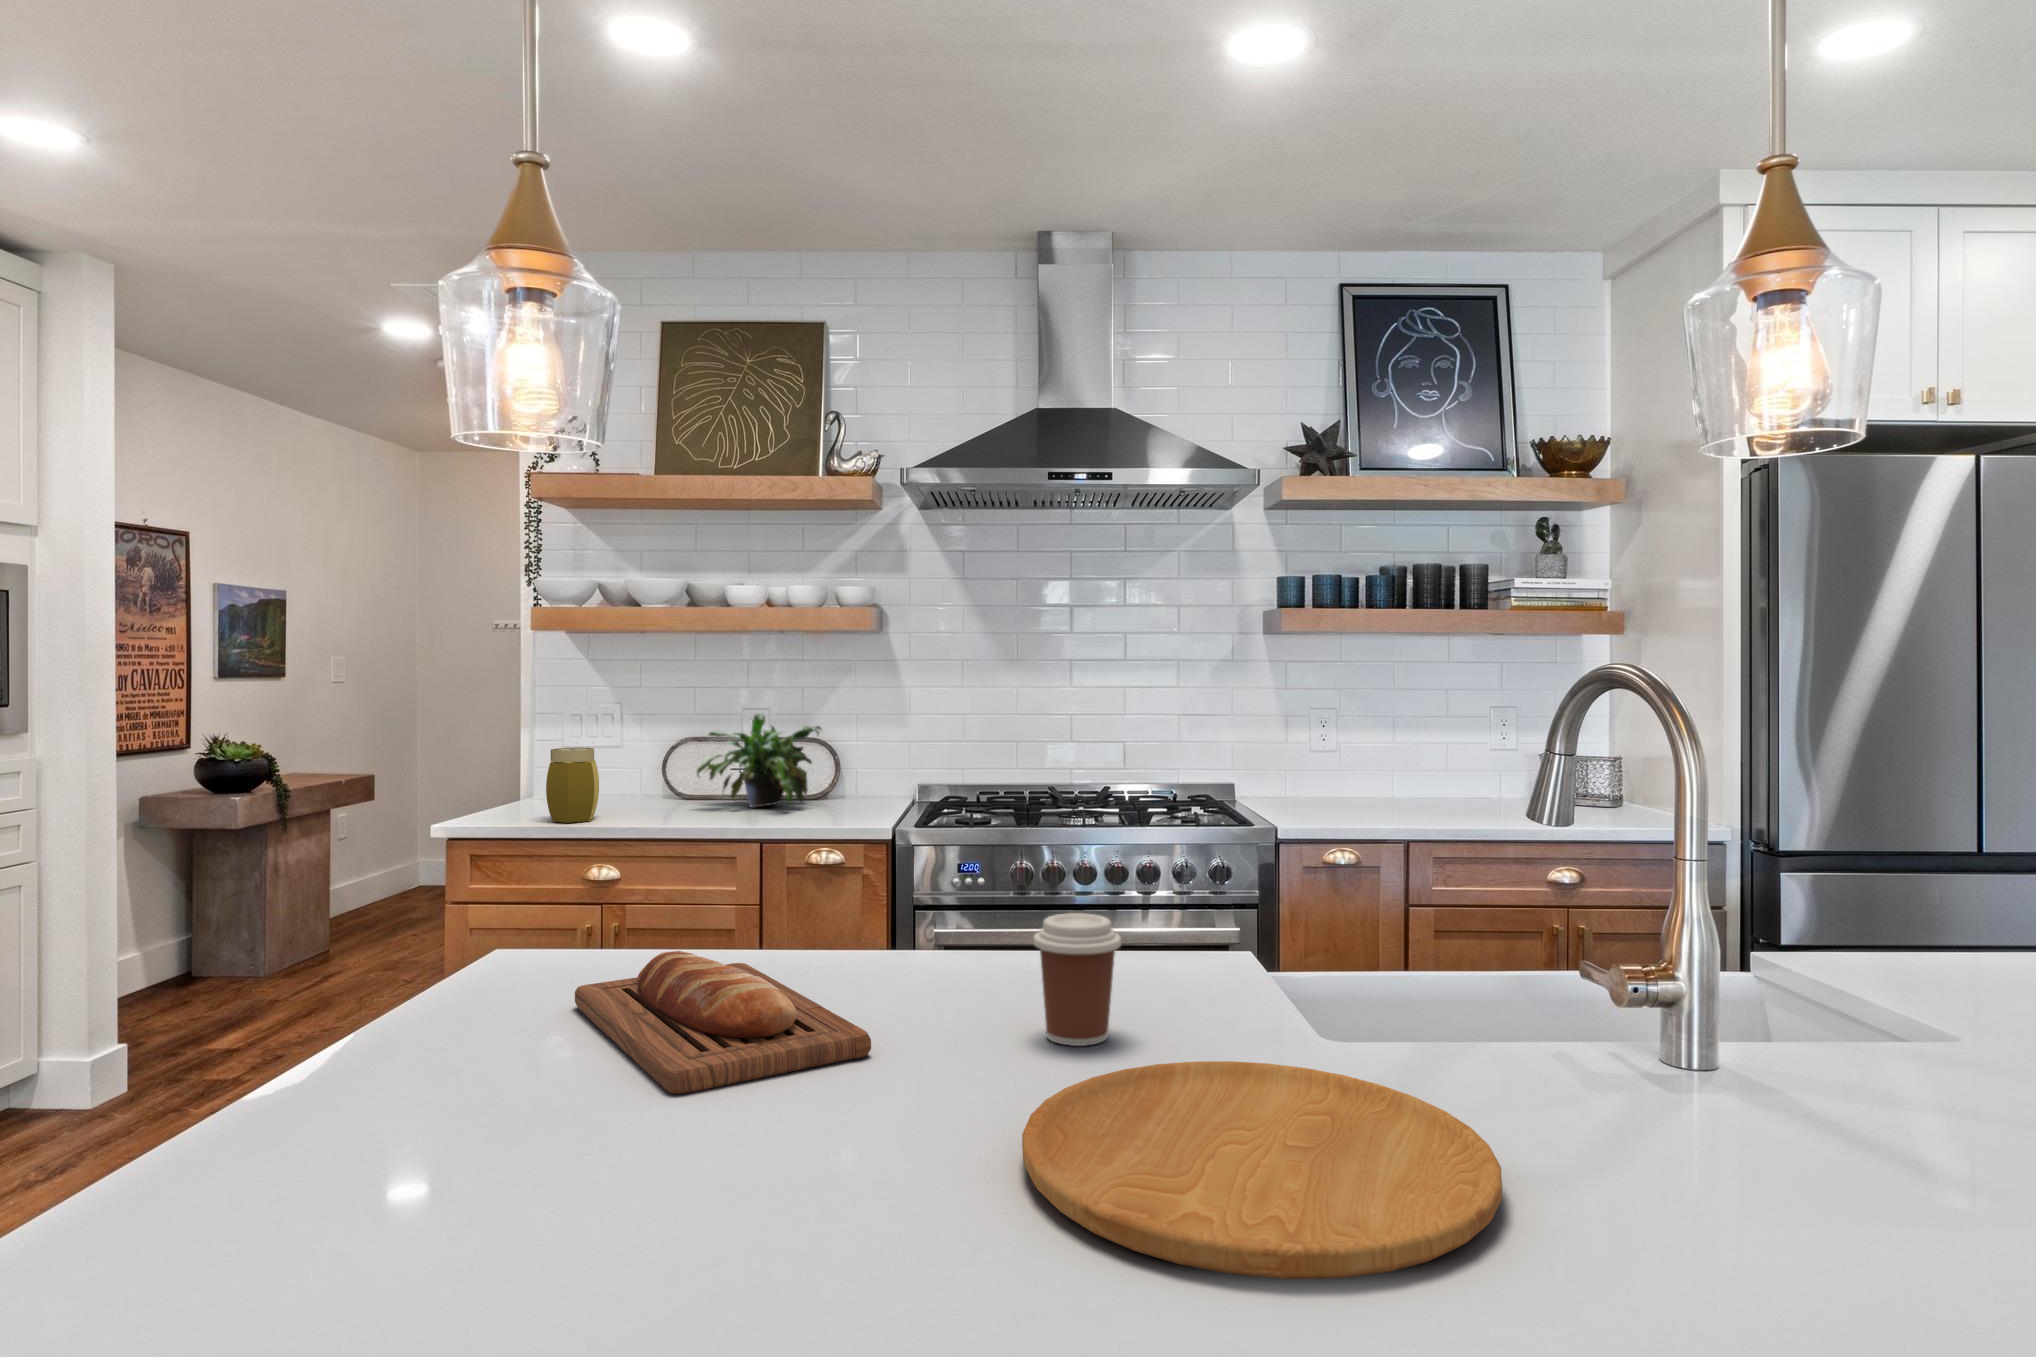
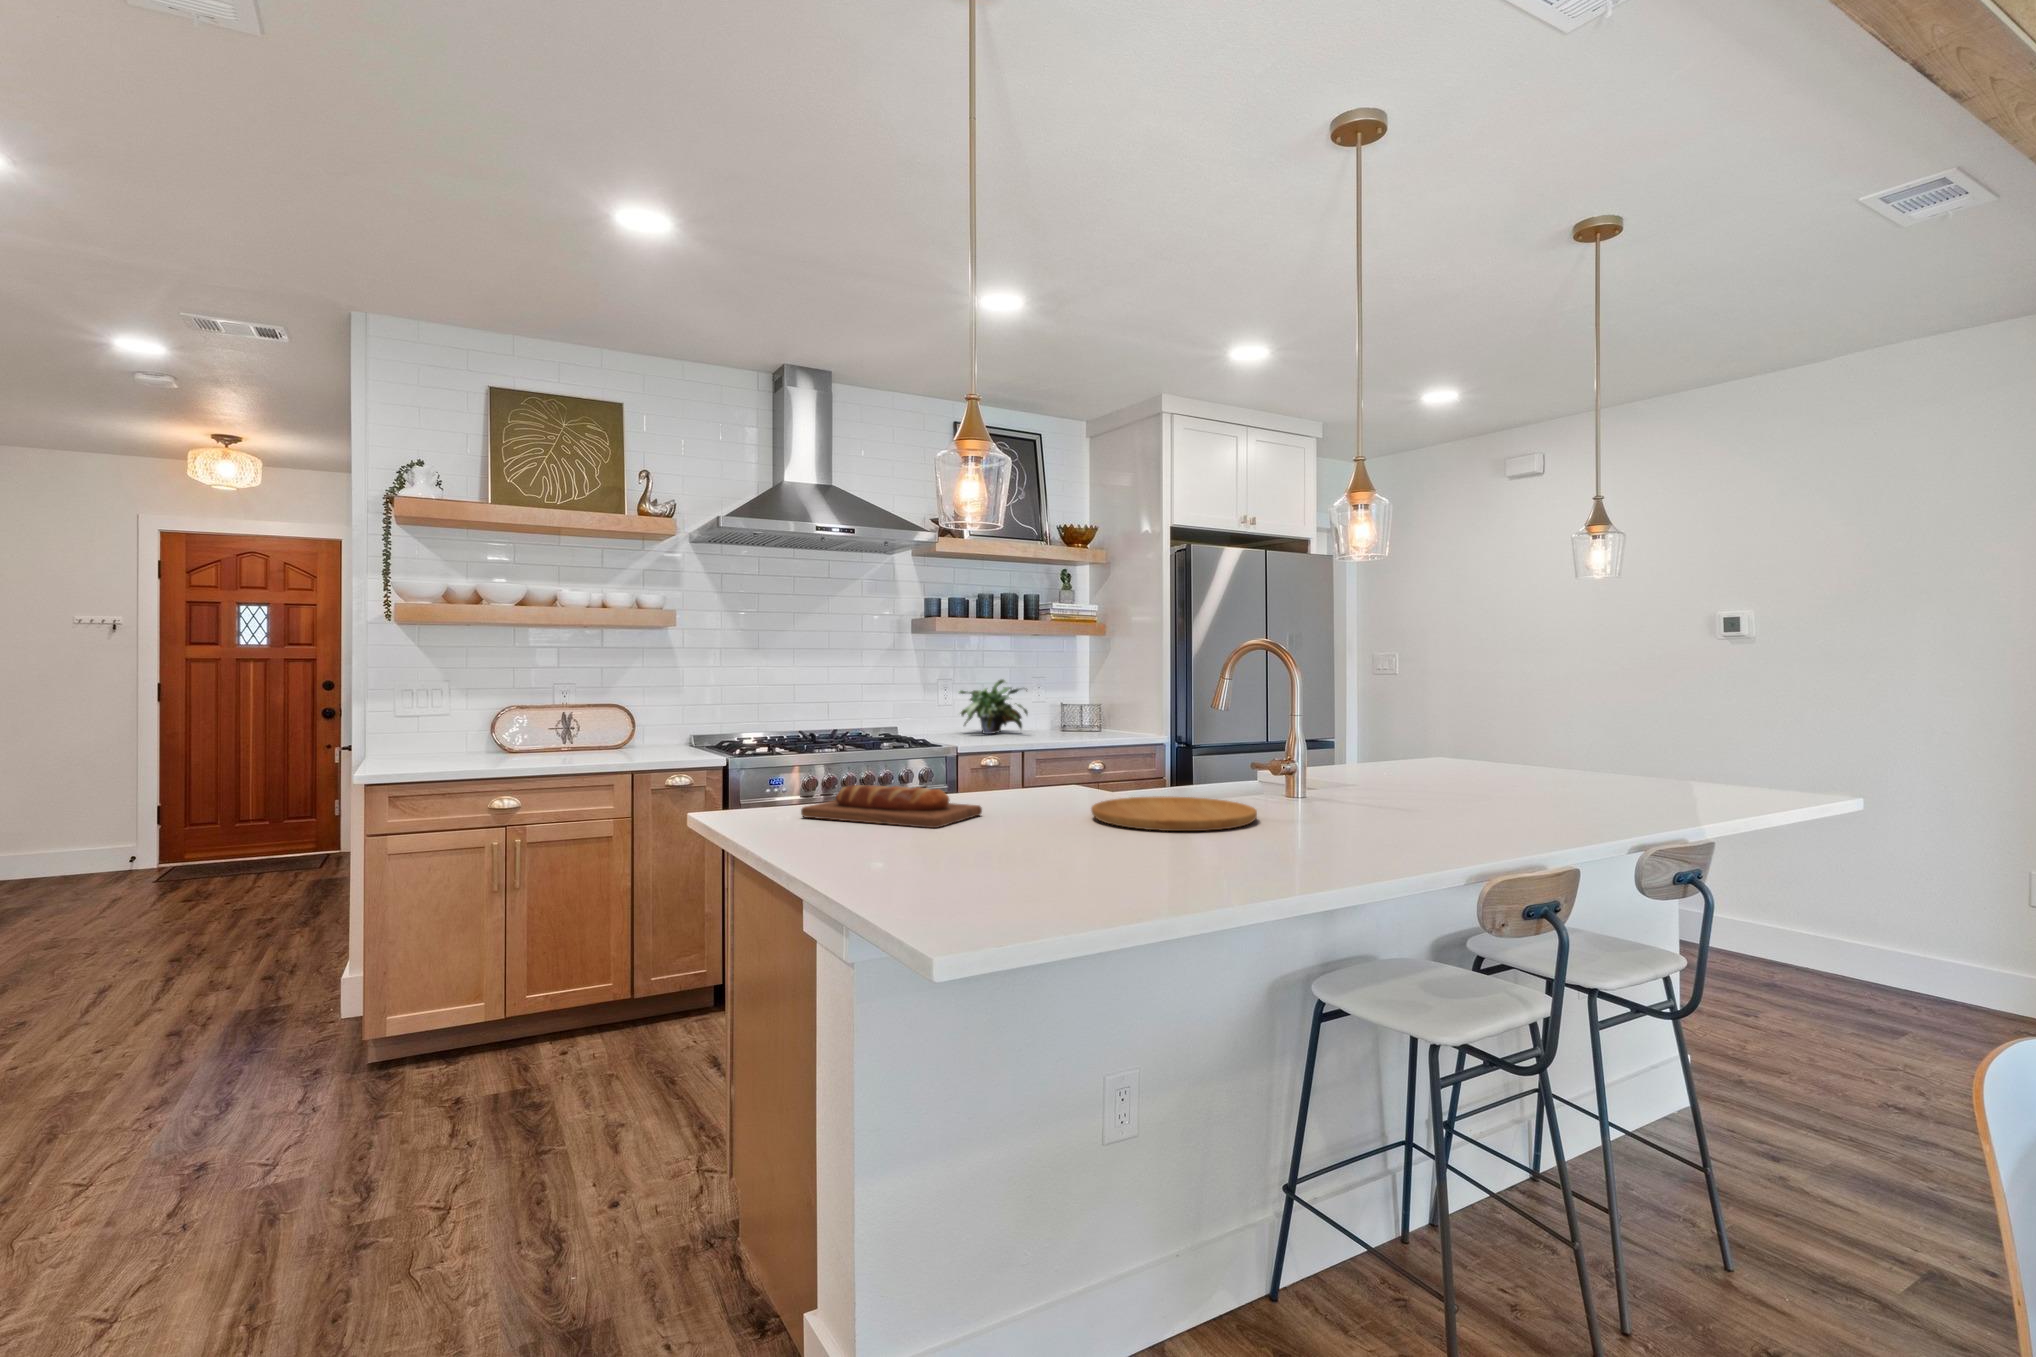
potted plant: present [697,714,822,807] -> present [959,679,1028,734]
jar: present [546,748,599,823] -> none [444,712,487,768]
coffee cup: present [1034,913,1121,1046] -> none [1027,753,1065,807]

